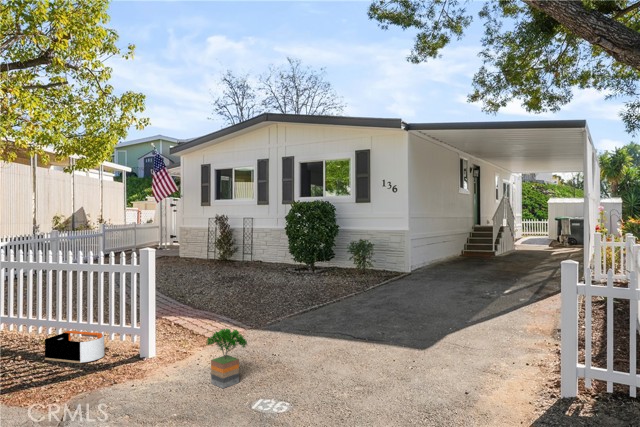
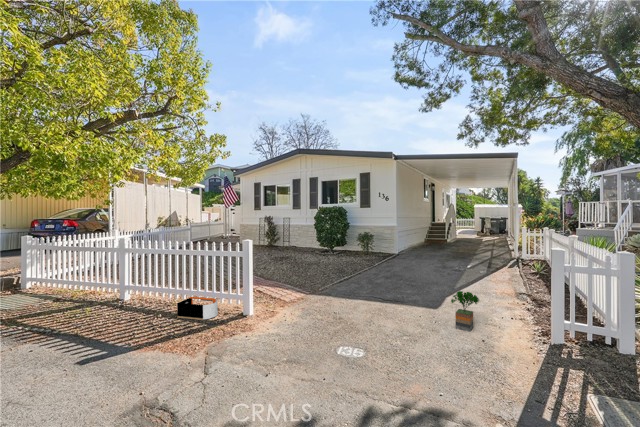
potted tree: present [206,329,247,388] -> present [451,291,479,332]

